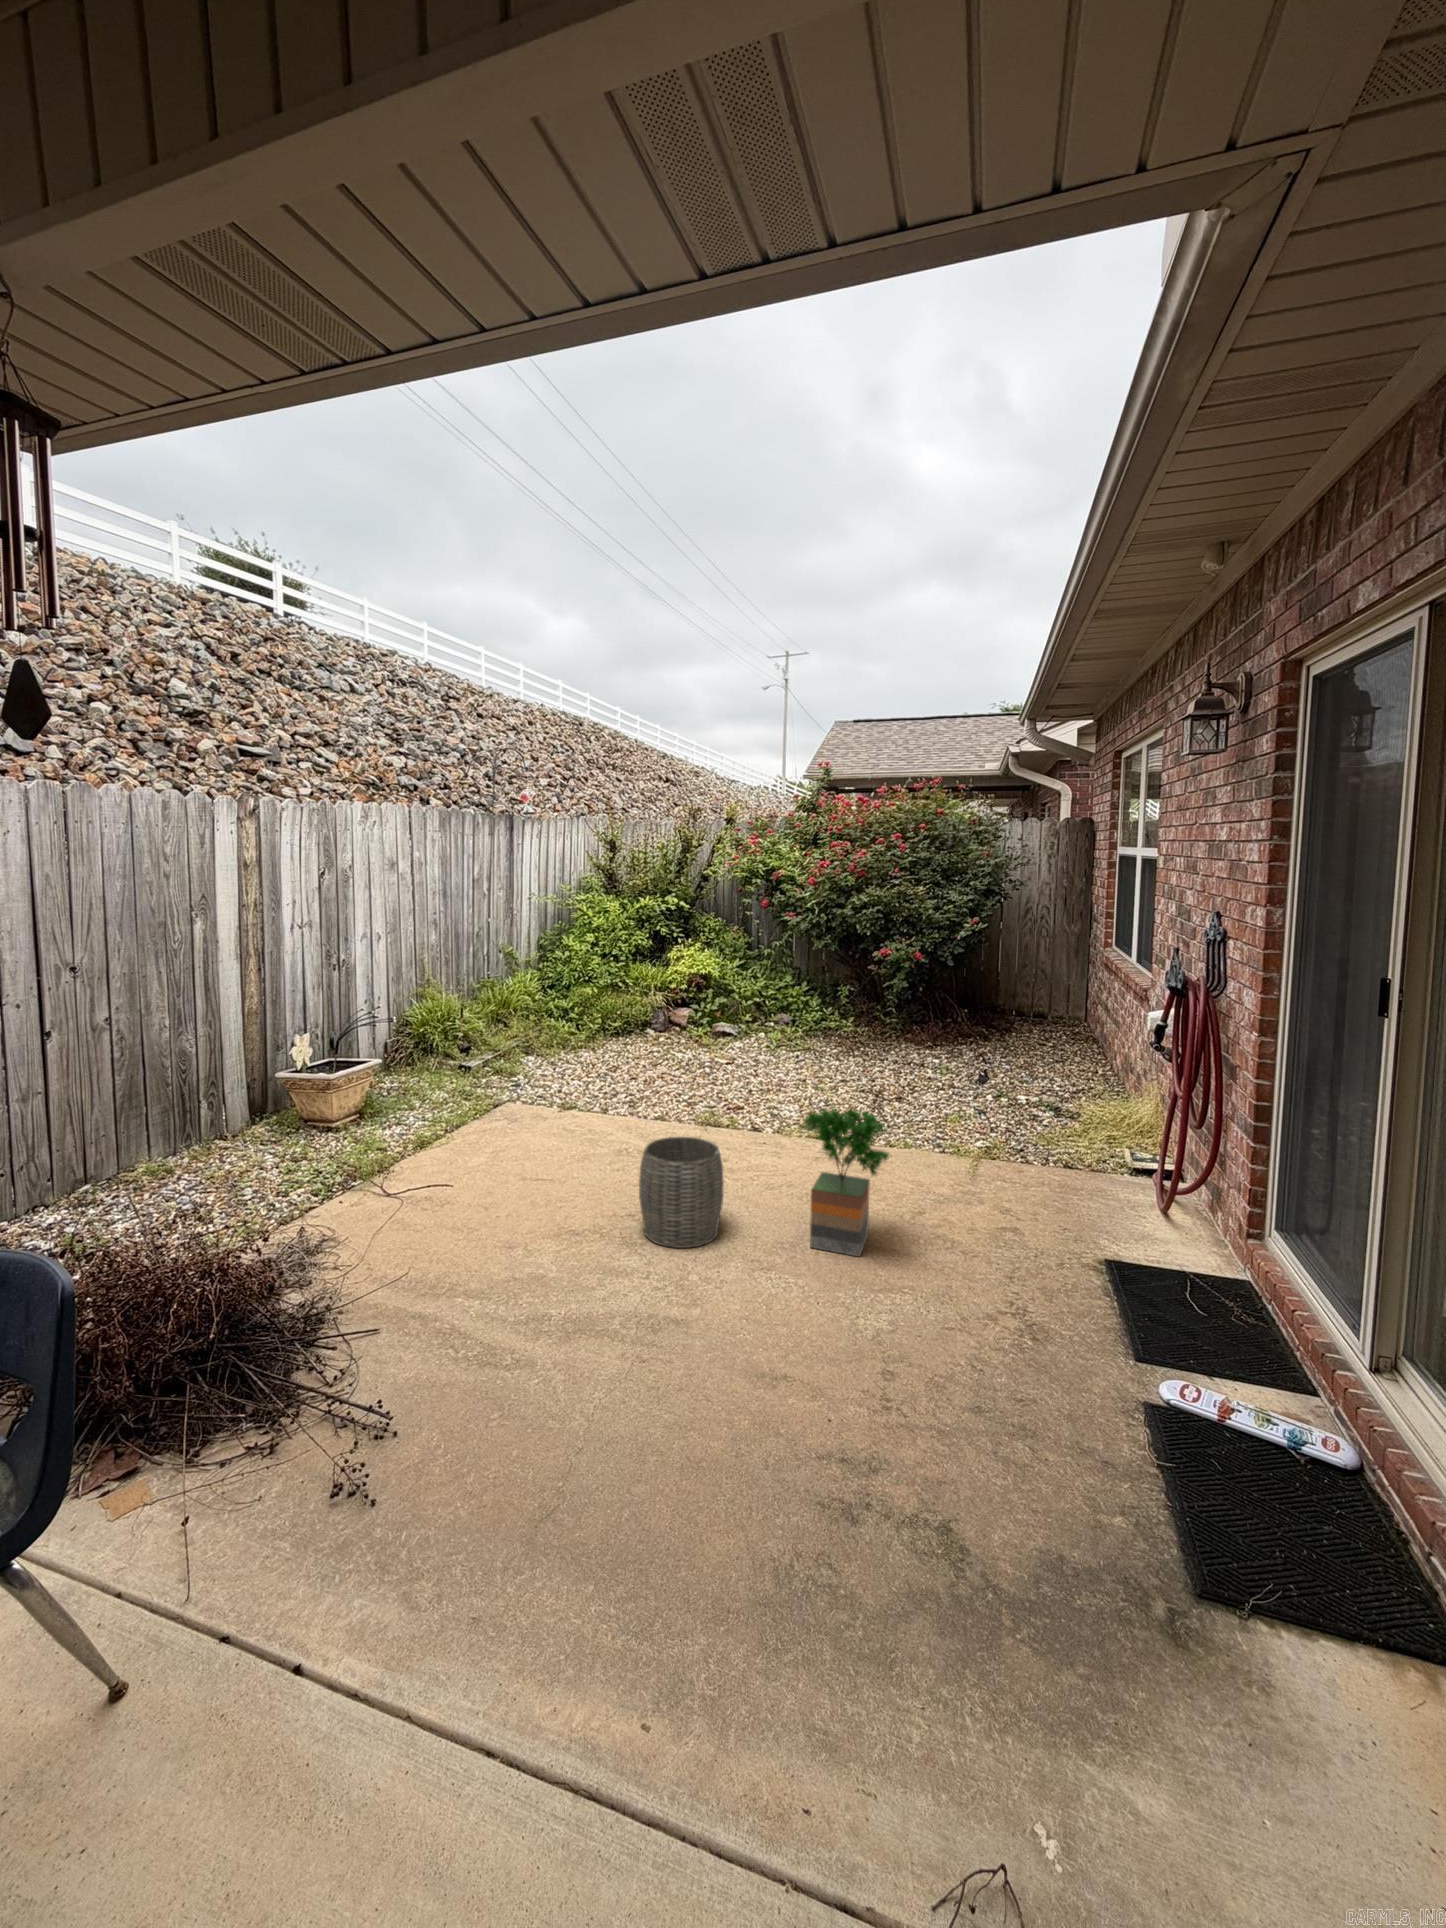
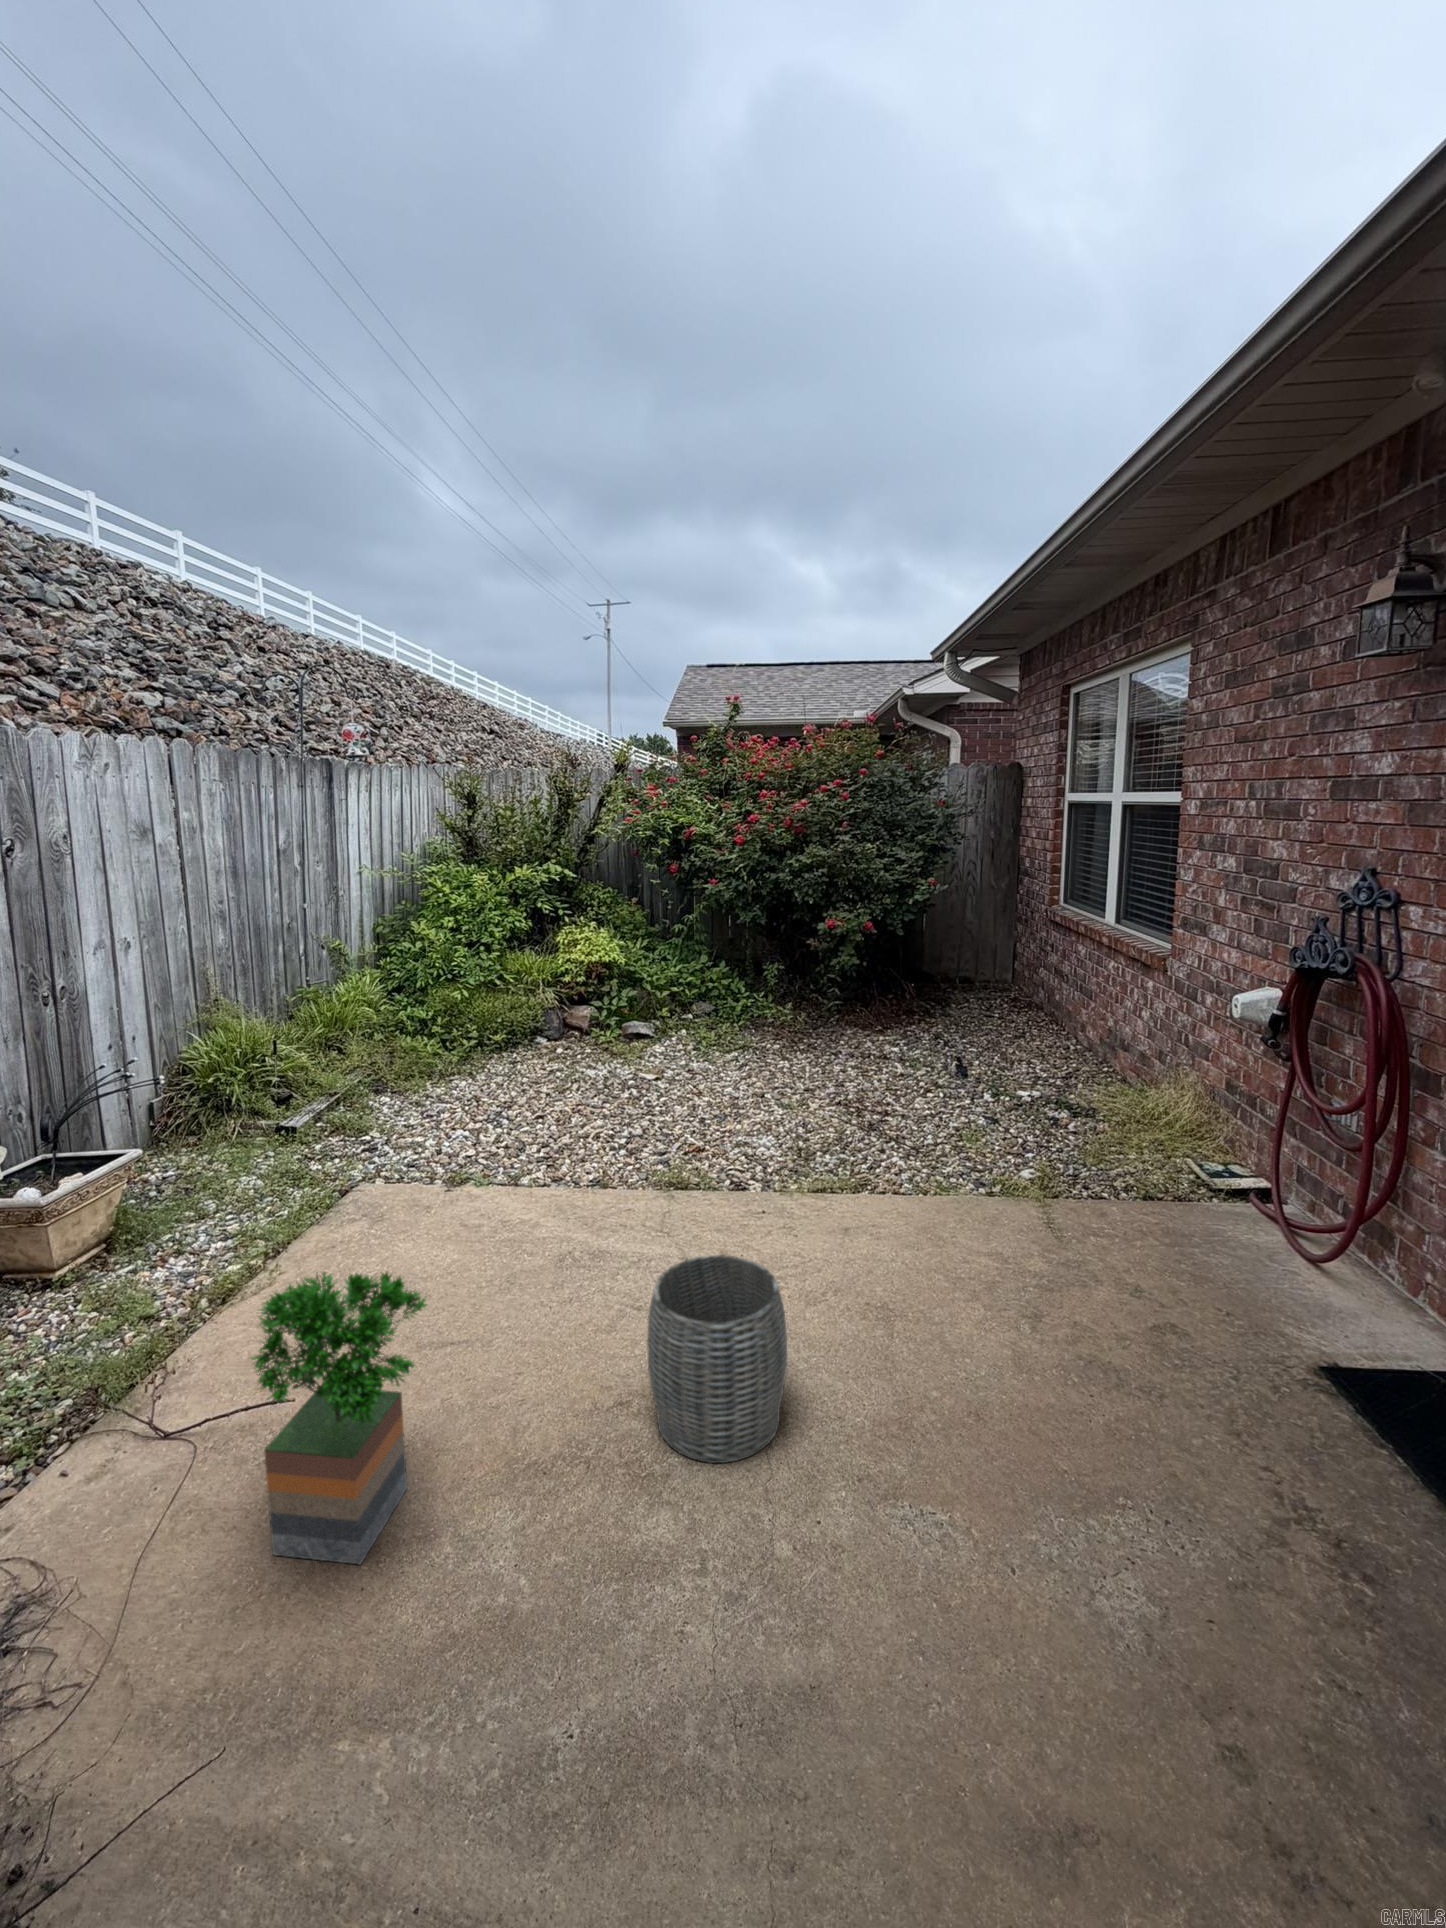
potted tree: present [803,1108,889,1256] -> present [252,1273,427,1564]

